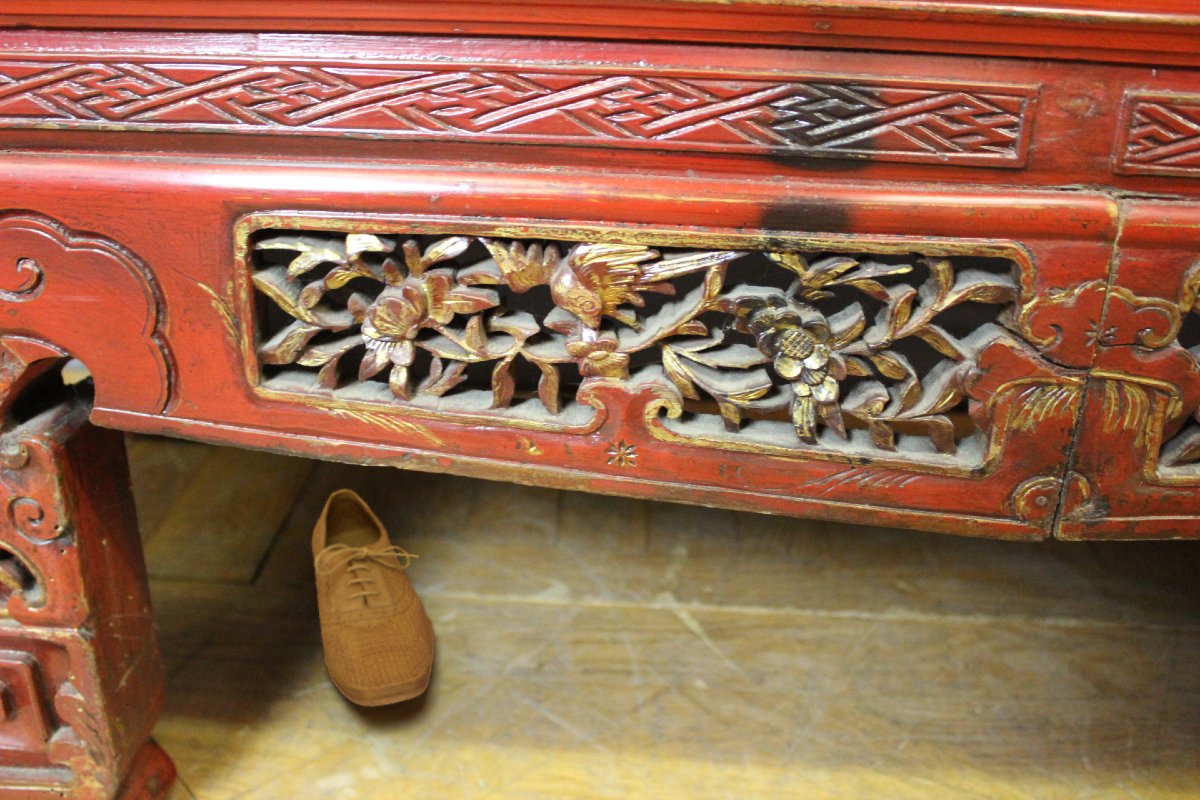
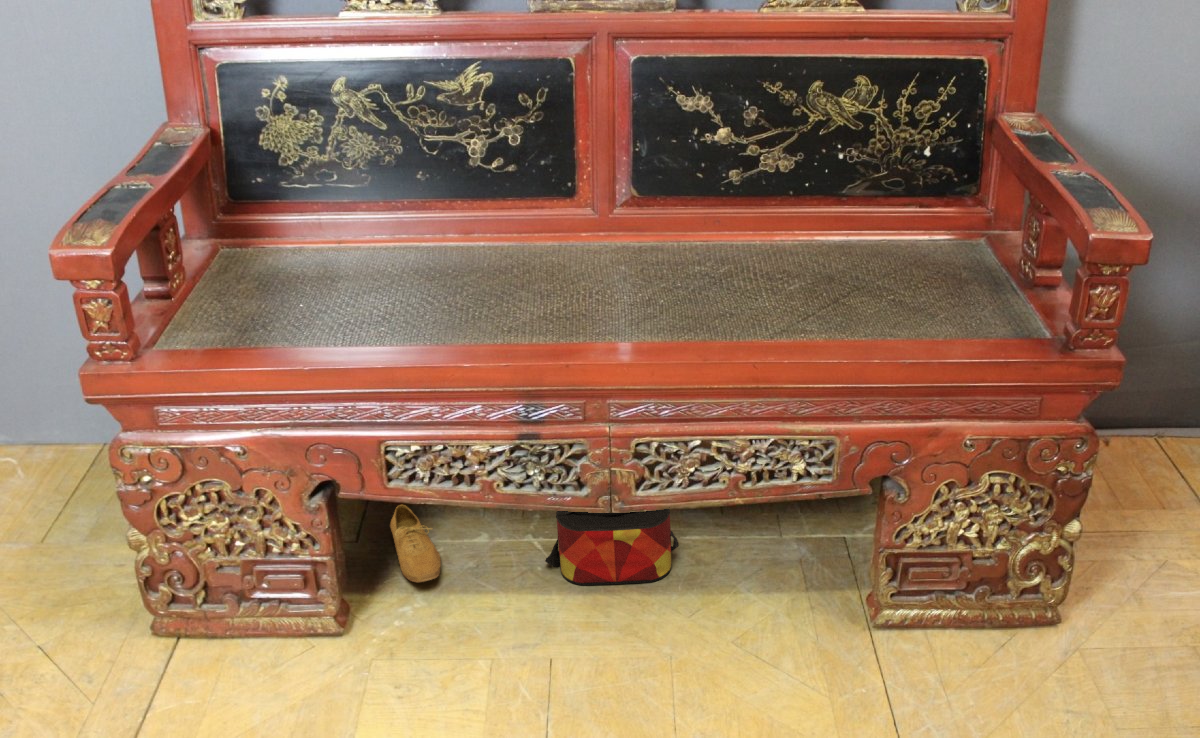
bag: none [723,496,1113,753] -> present [545,509,679,585]

